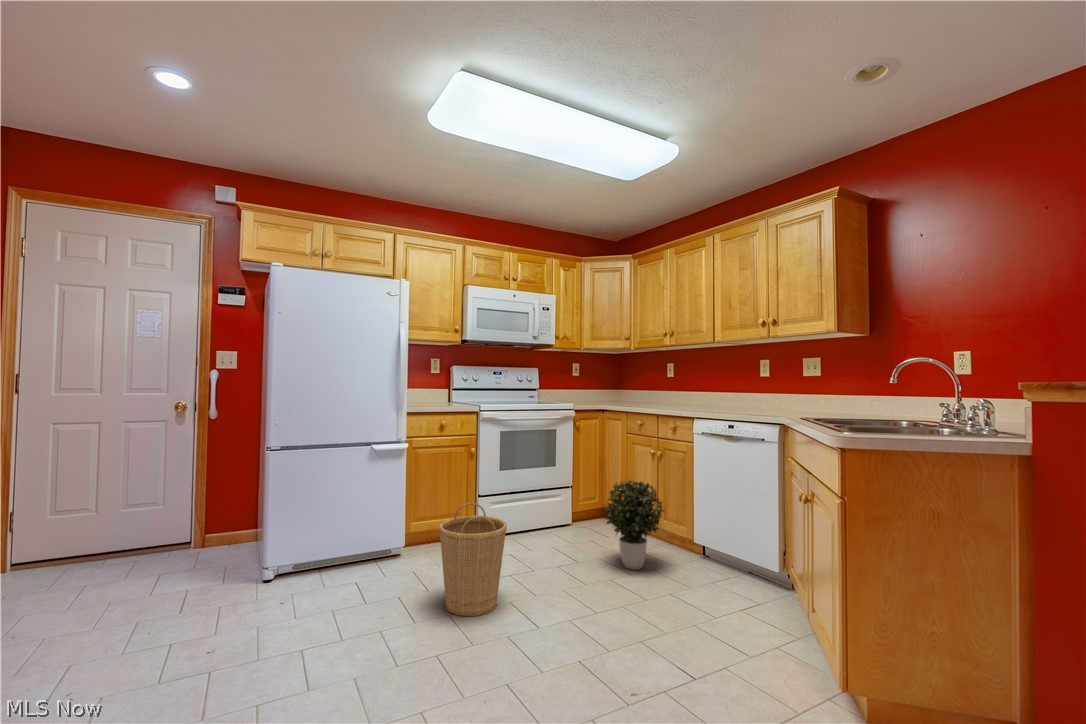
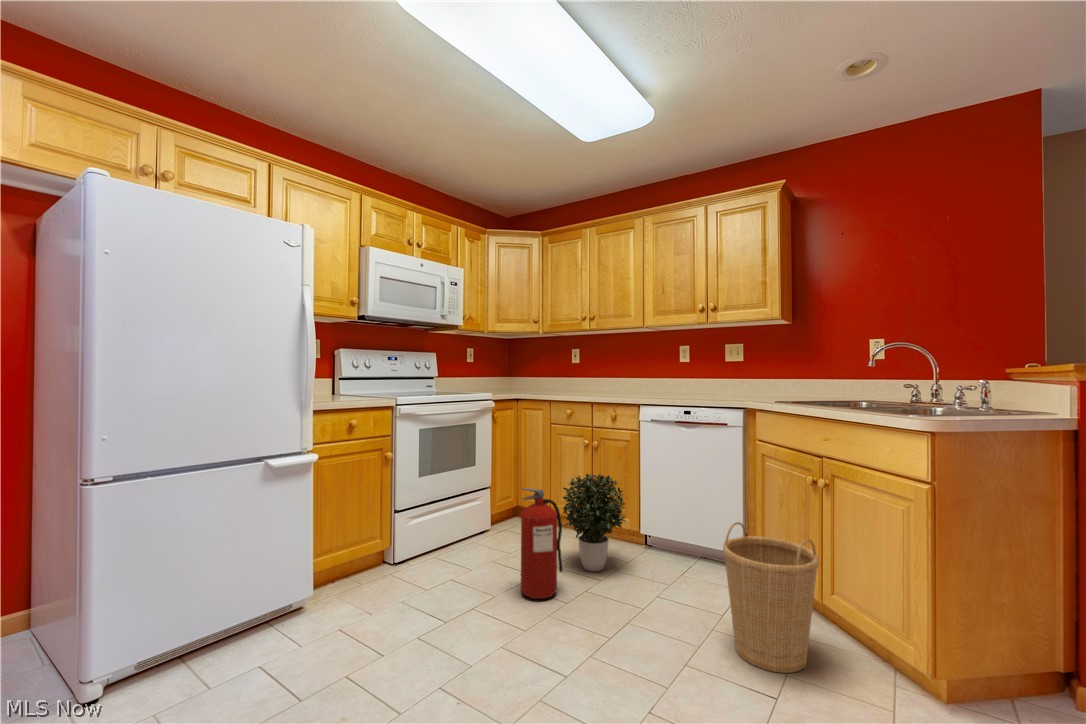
fire extinguisher: none [552,484,589,580] -> present [521,488,563,599]
basket: present [439,503,507,616] -> present [723,522,819,673]

